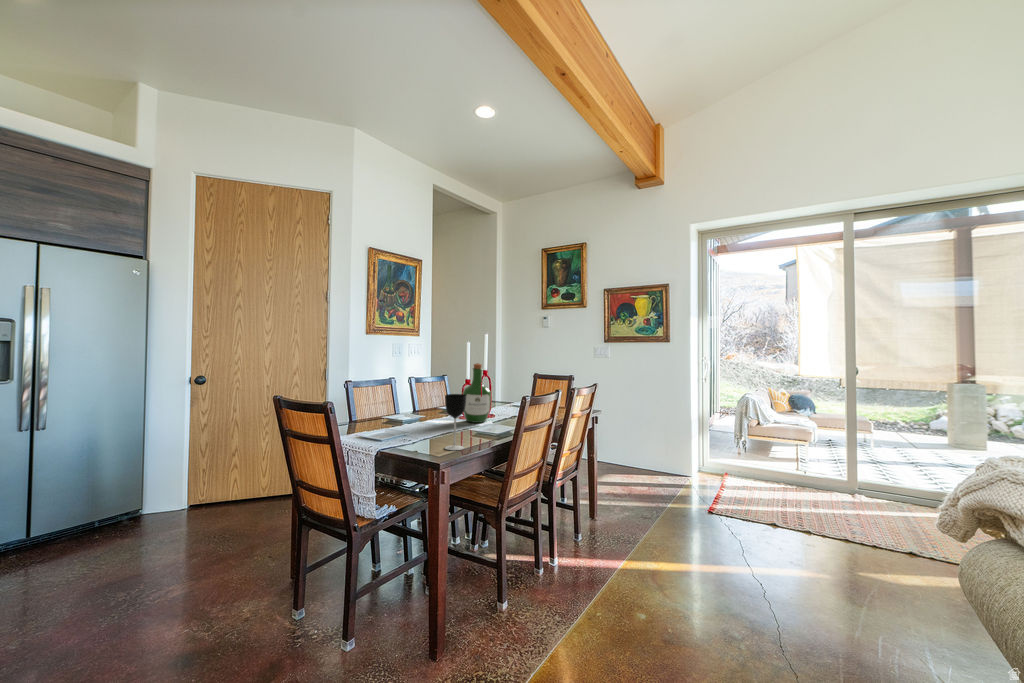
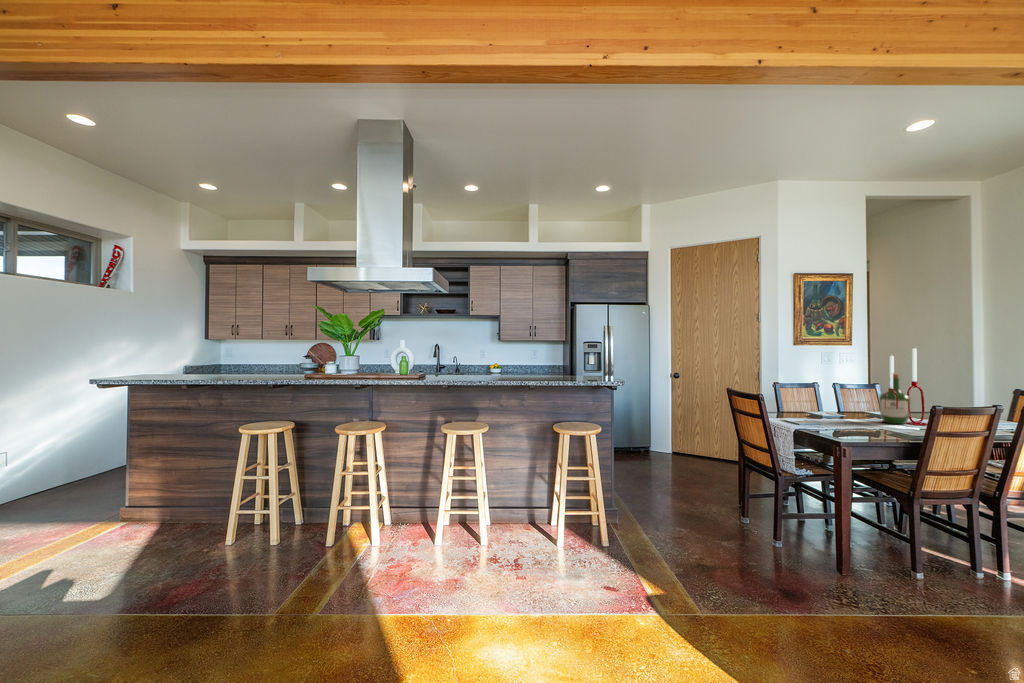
wine glass: present [445,394,466,450] -> none [847,395,866,435]

